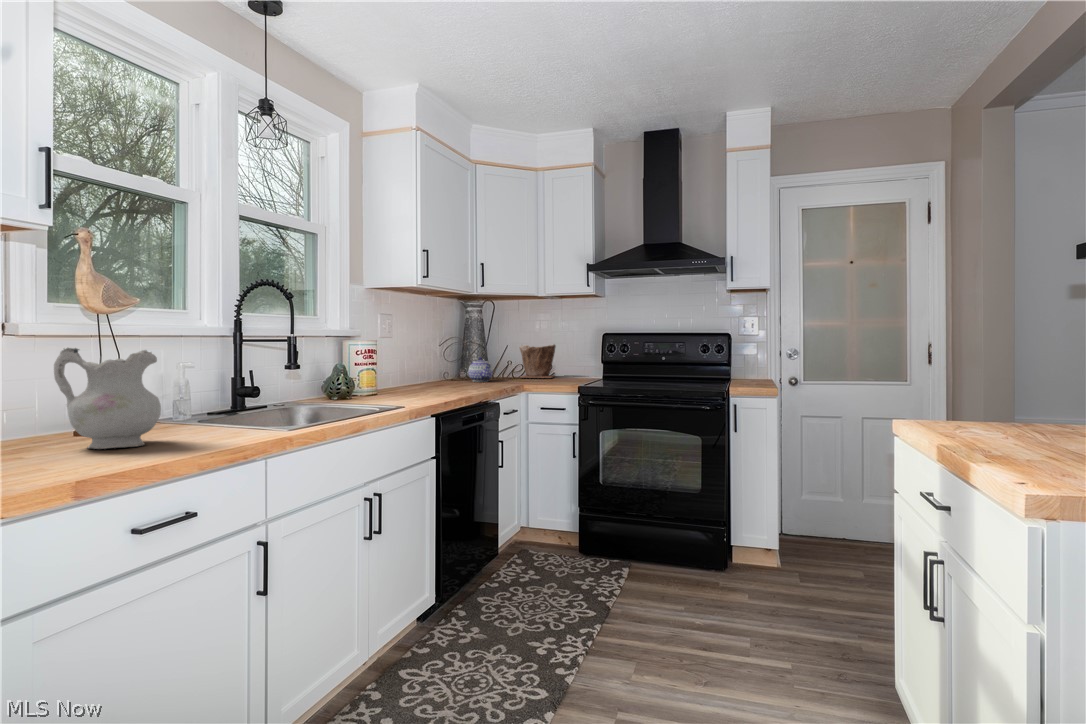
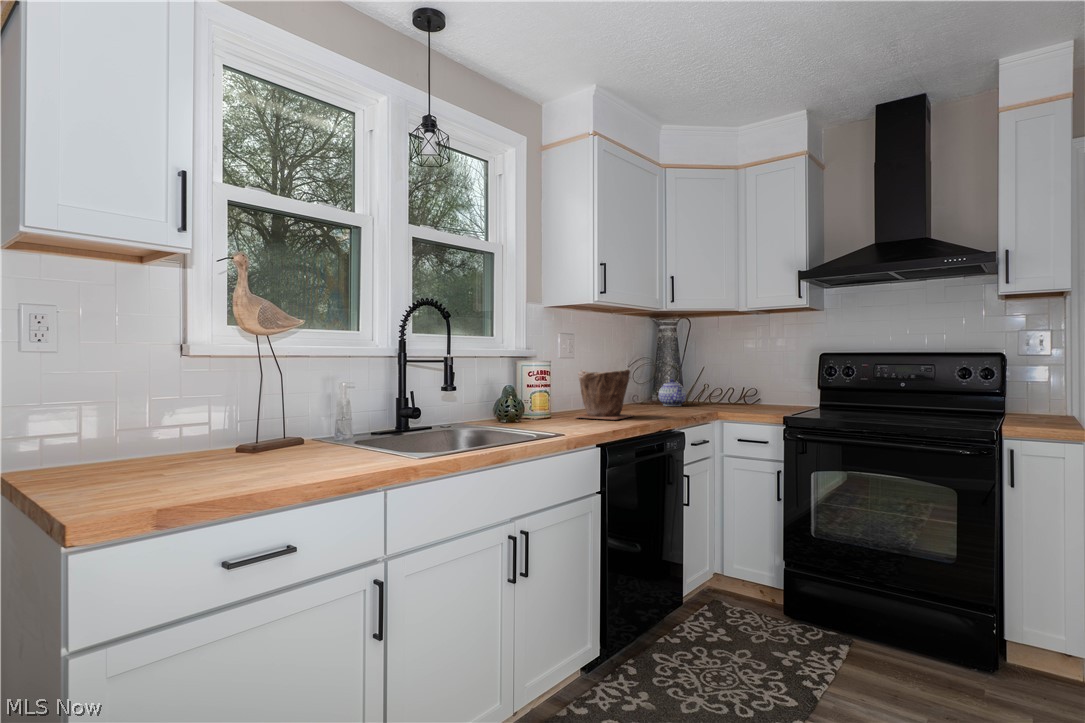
plant pot: present [520,344,556,378] -> present [575,369,633,420]
ceramic pitcher: present [54,348,161,449] -> none [208,370,298,470]

